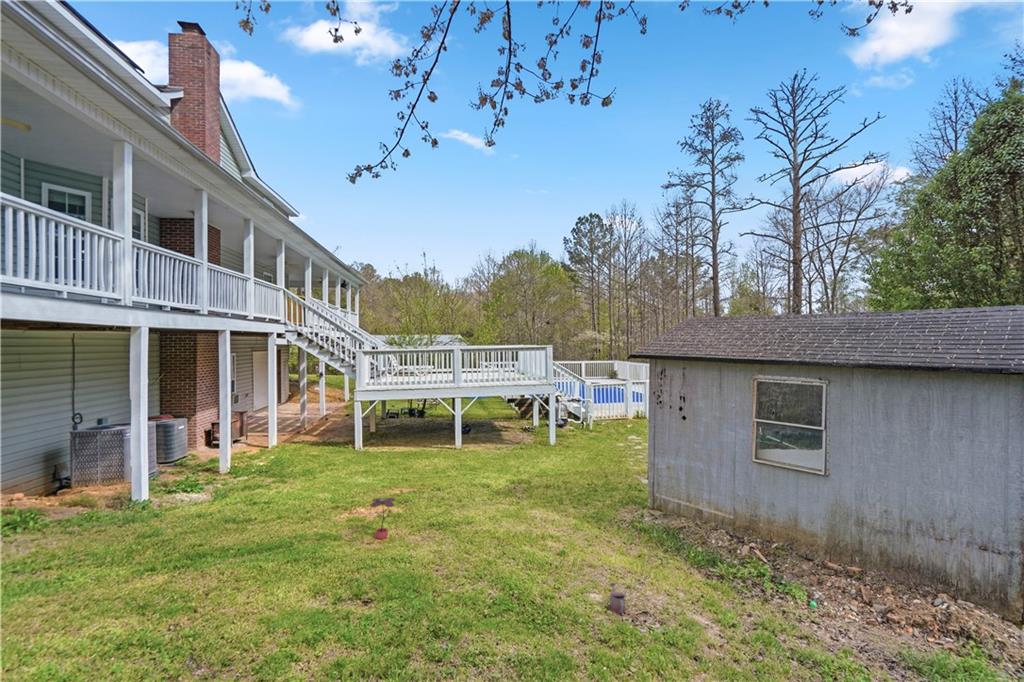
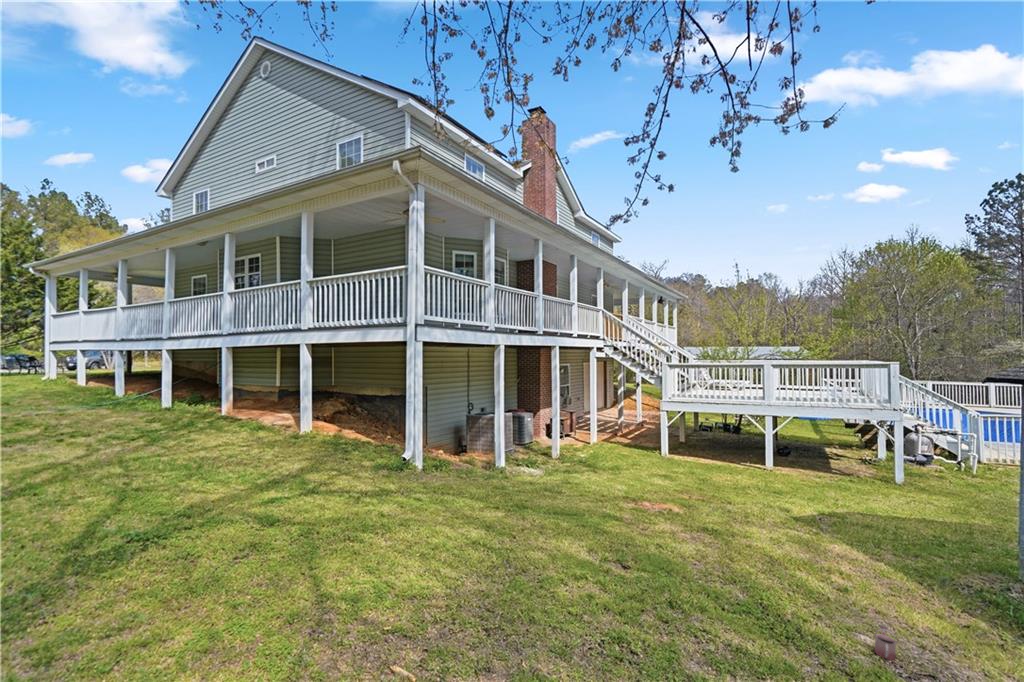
potted plant: present [371,498,395,539] -> none [645,493,668,529]

